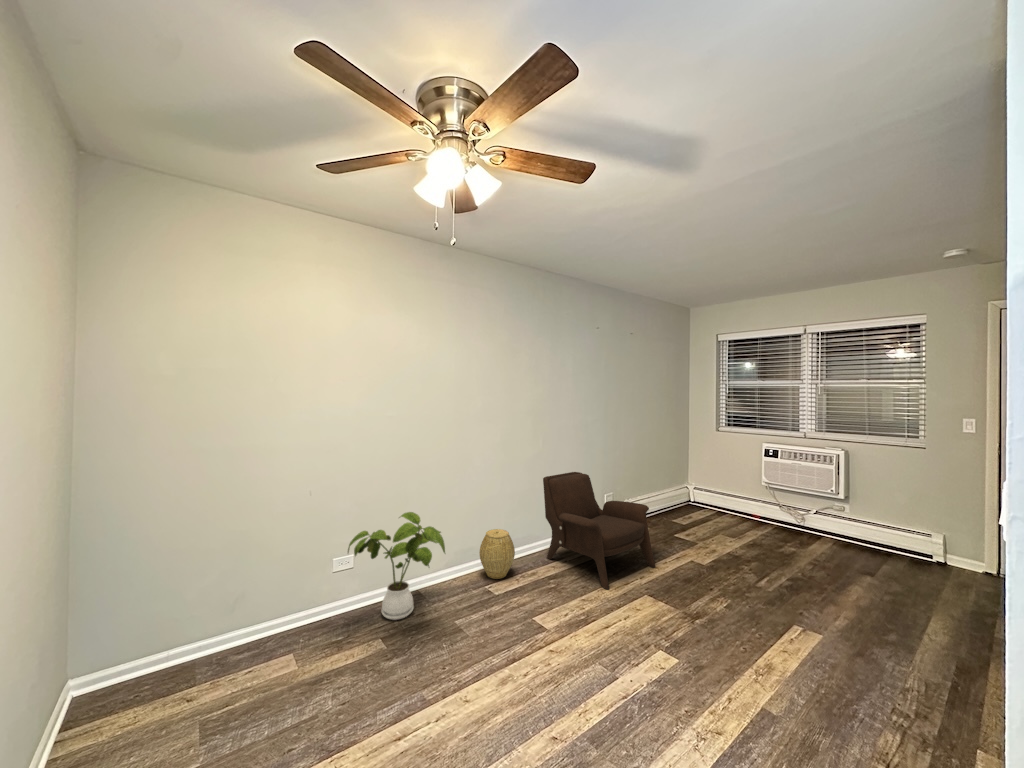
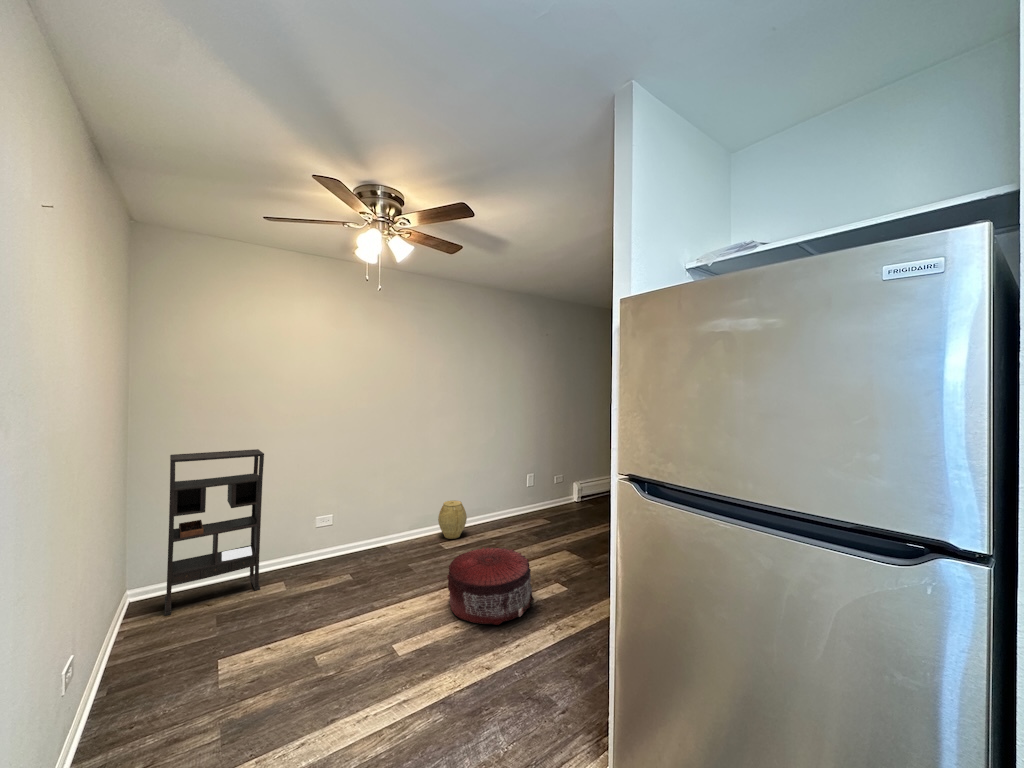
bookshelf: none [122,472,265,724] -> present [165,449,264,616]
armchair: present [543,472,656,589] -> none [496,457,583,546]
house plant: present [348,512,445,620] -> none [329,481,405,563]
pouf: none [525,604,645,732] -> present [447,547,534,625]

